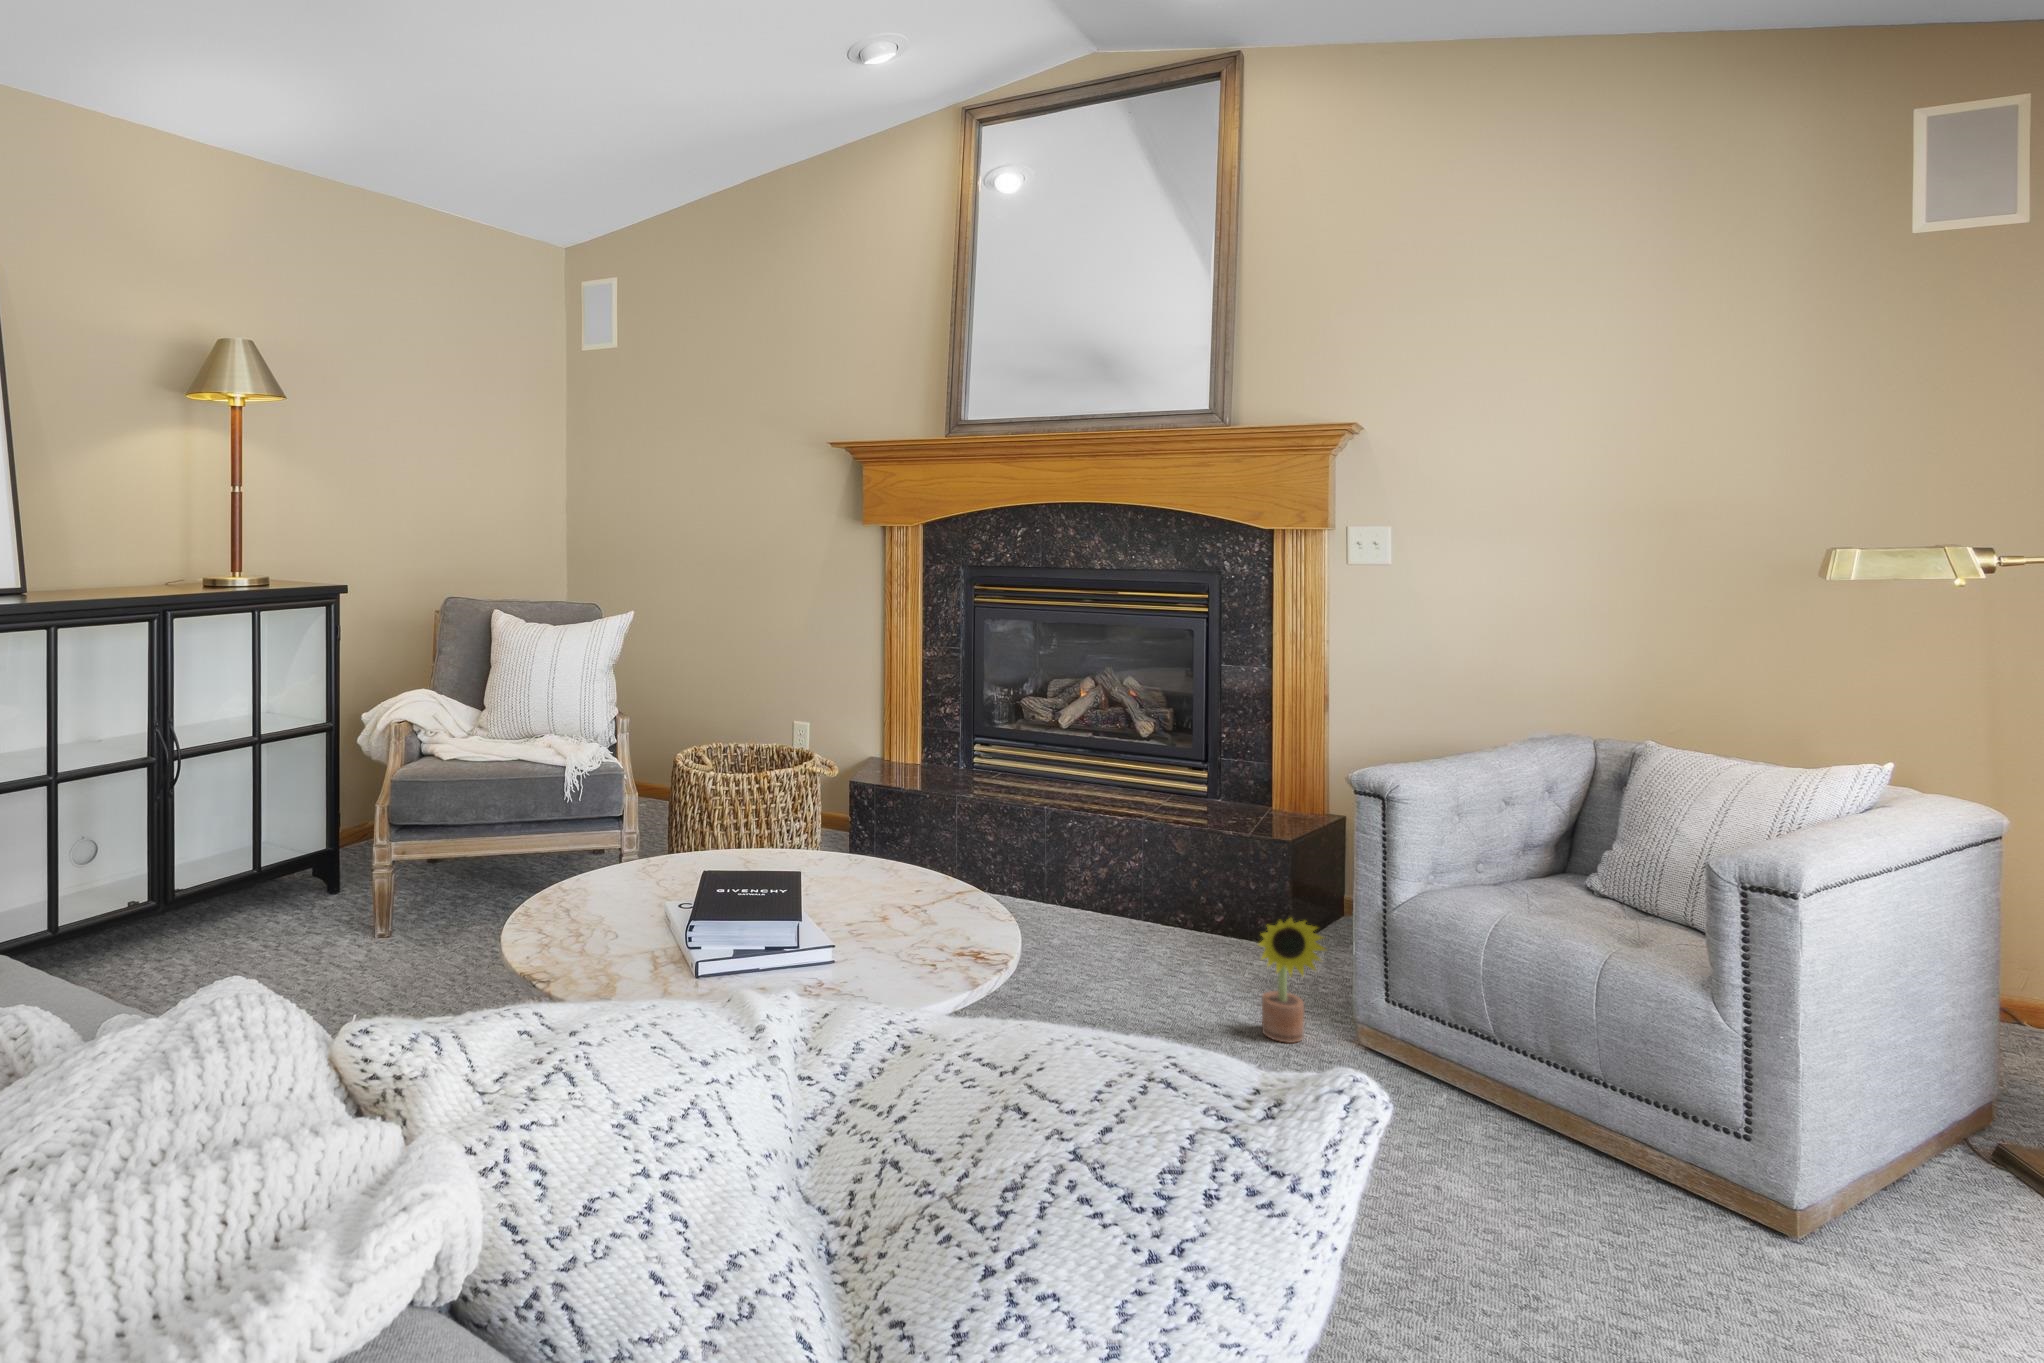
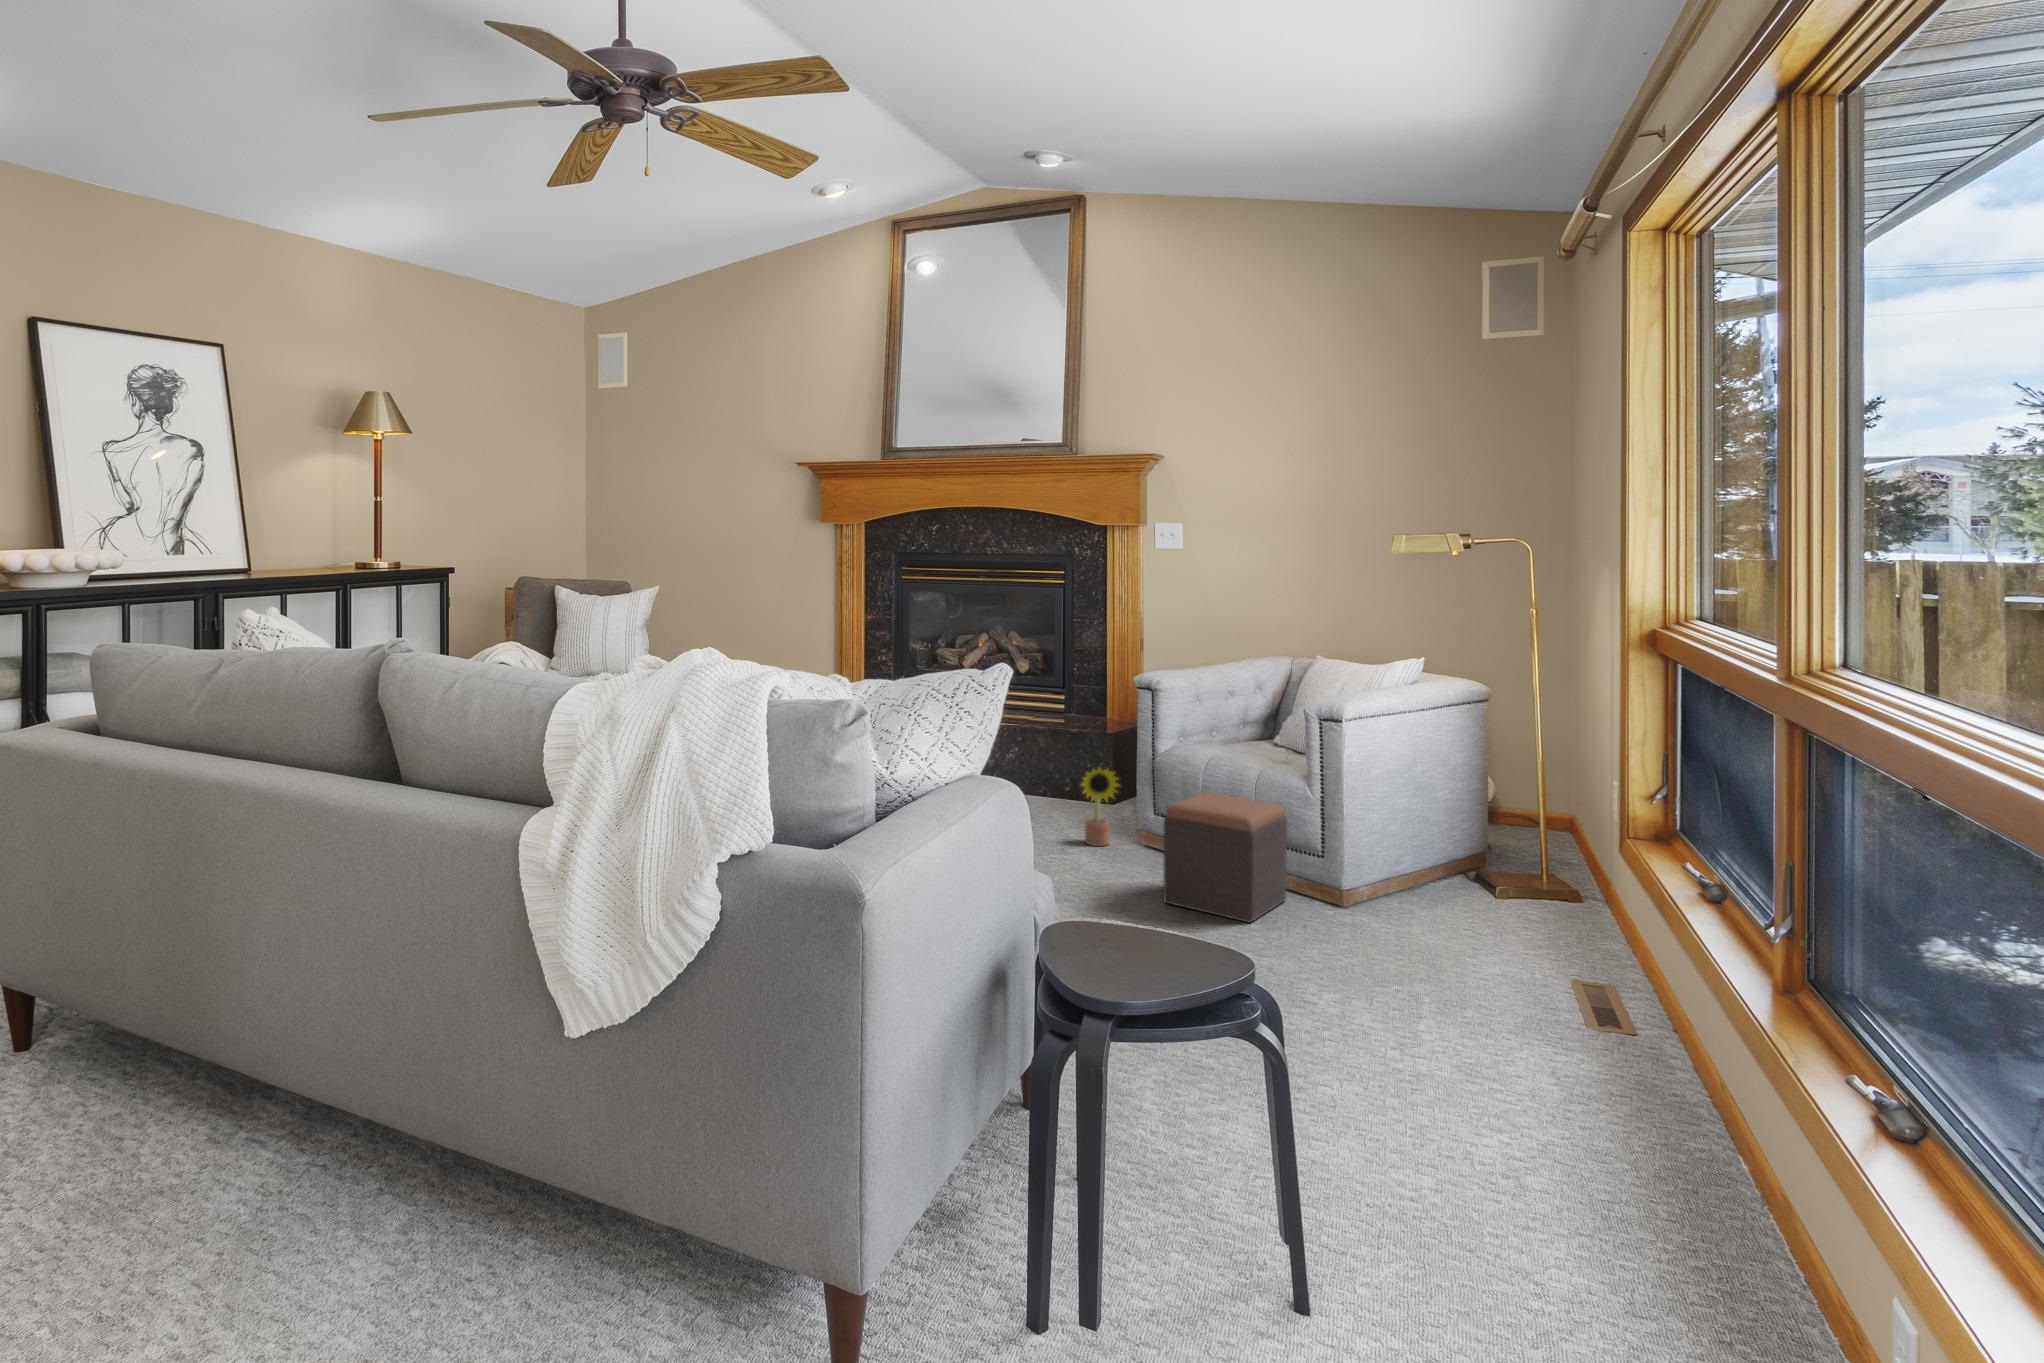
footstool: none [1444,999,1680,1294] -> present [1163,792,1287,923]

